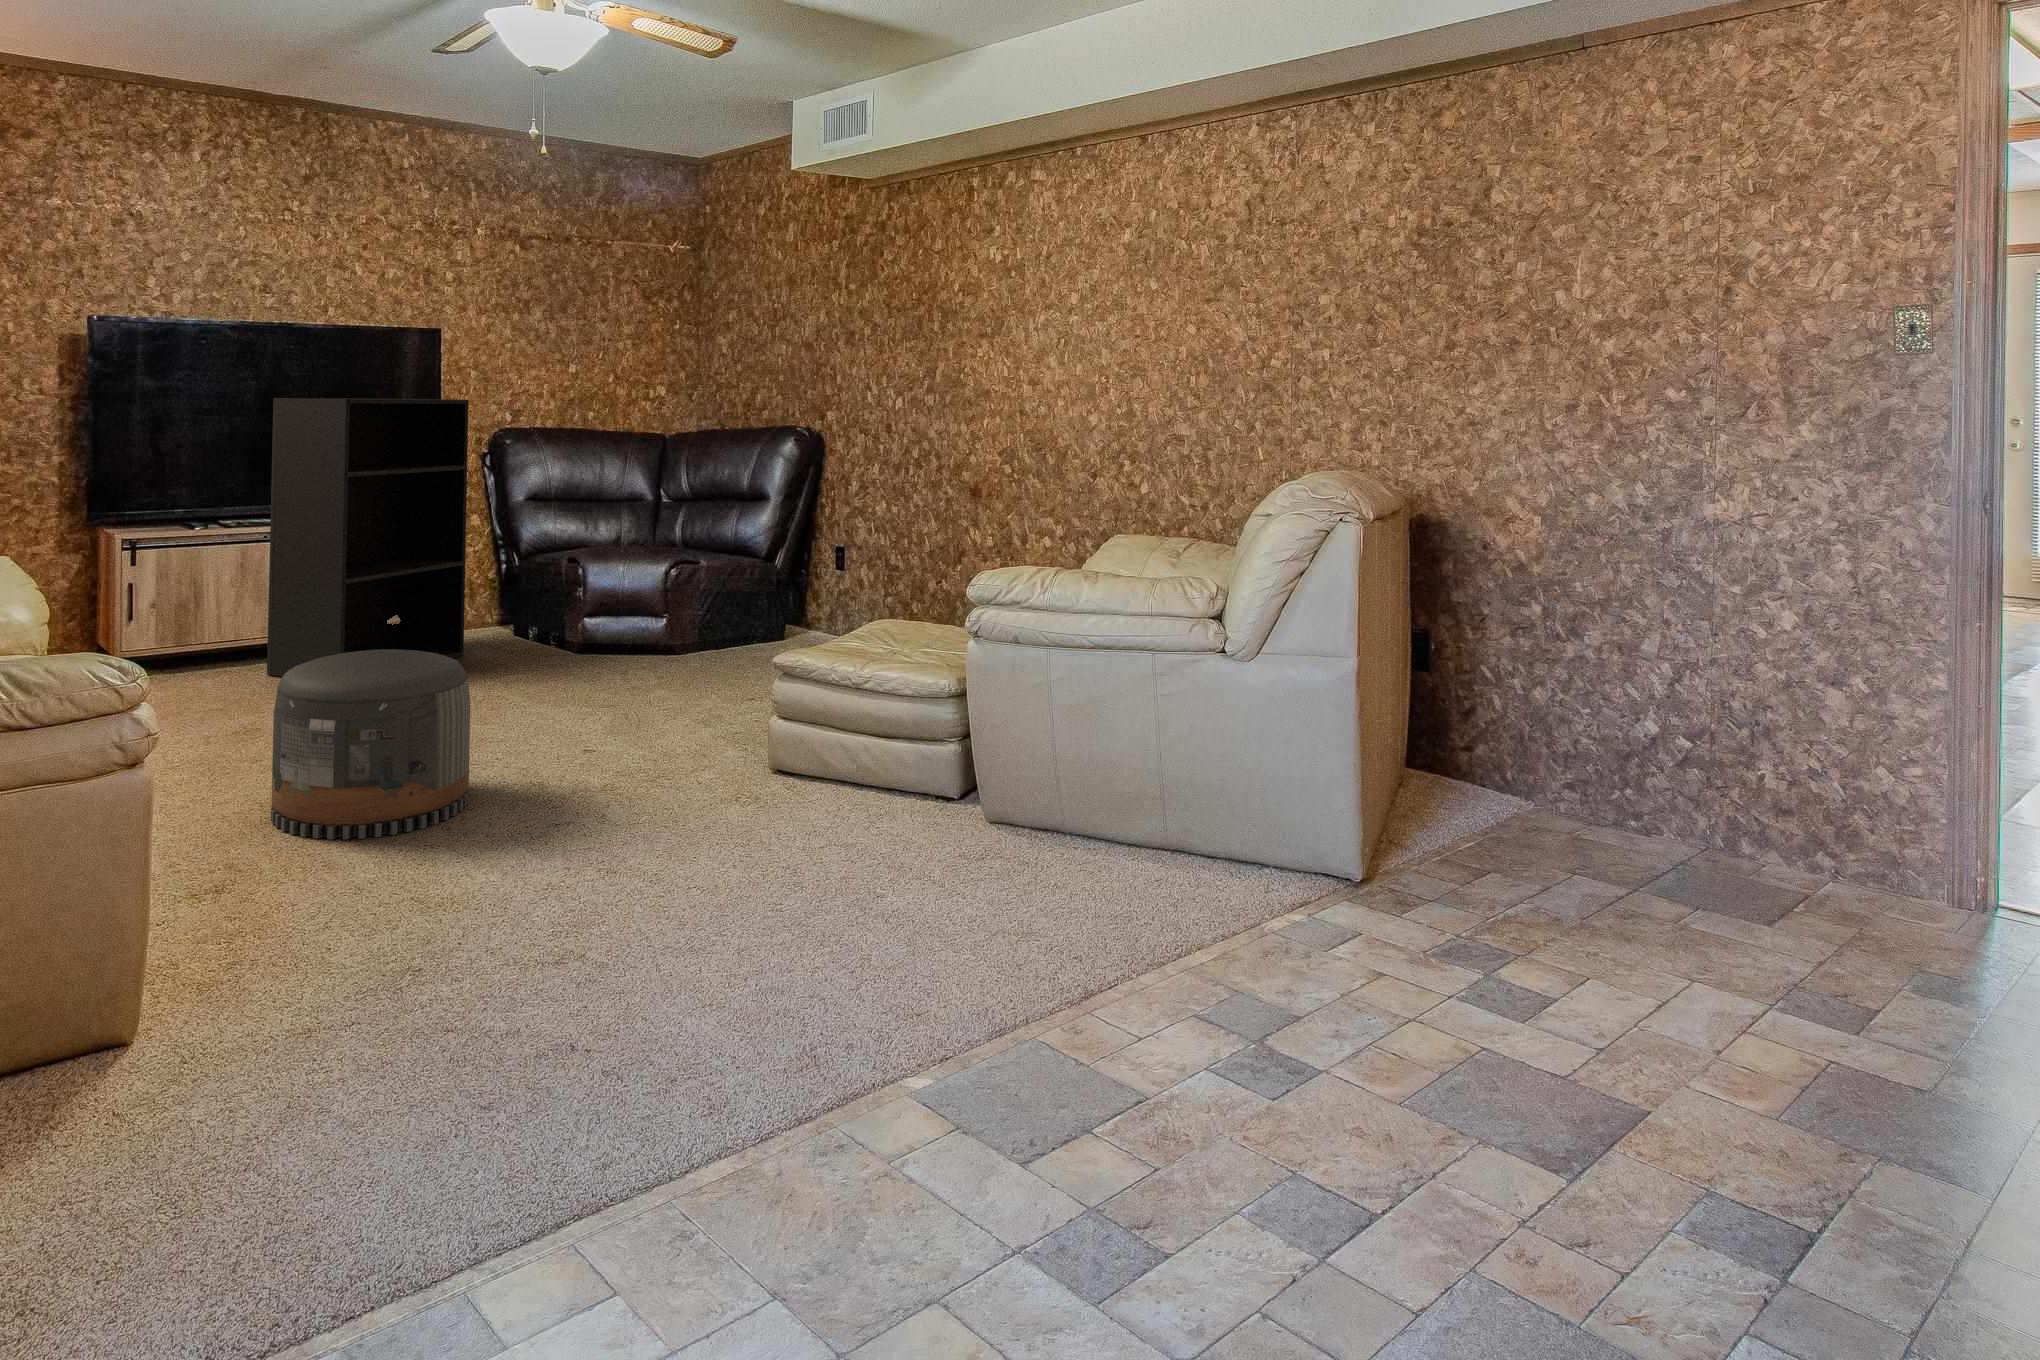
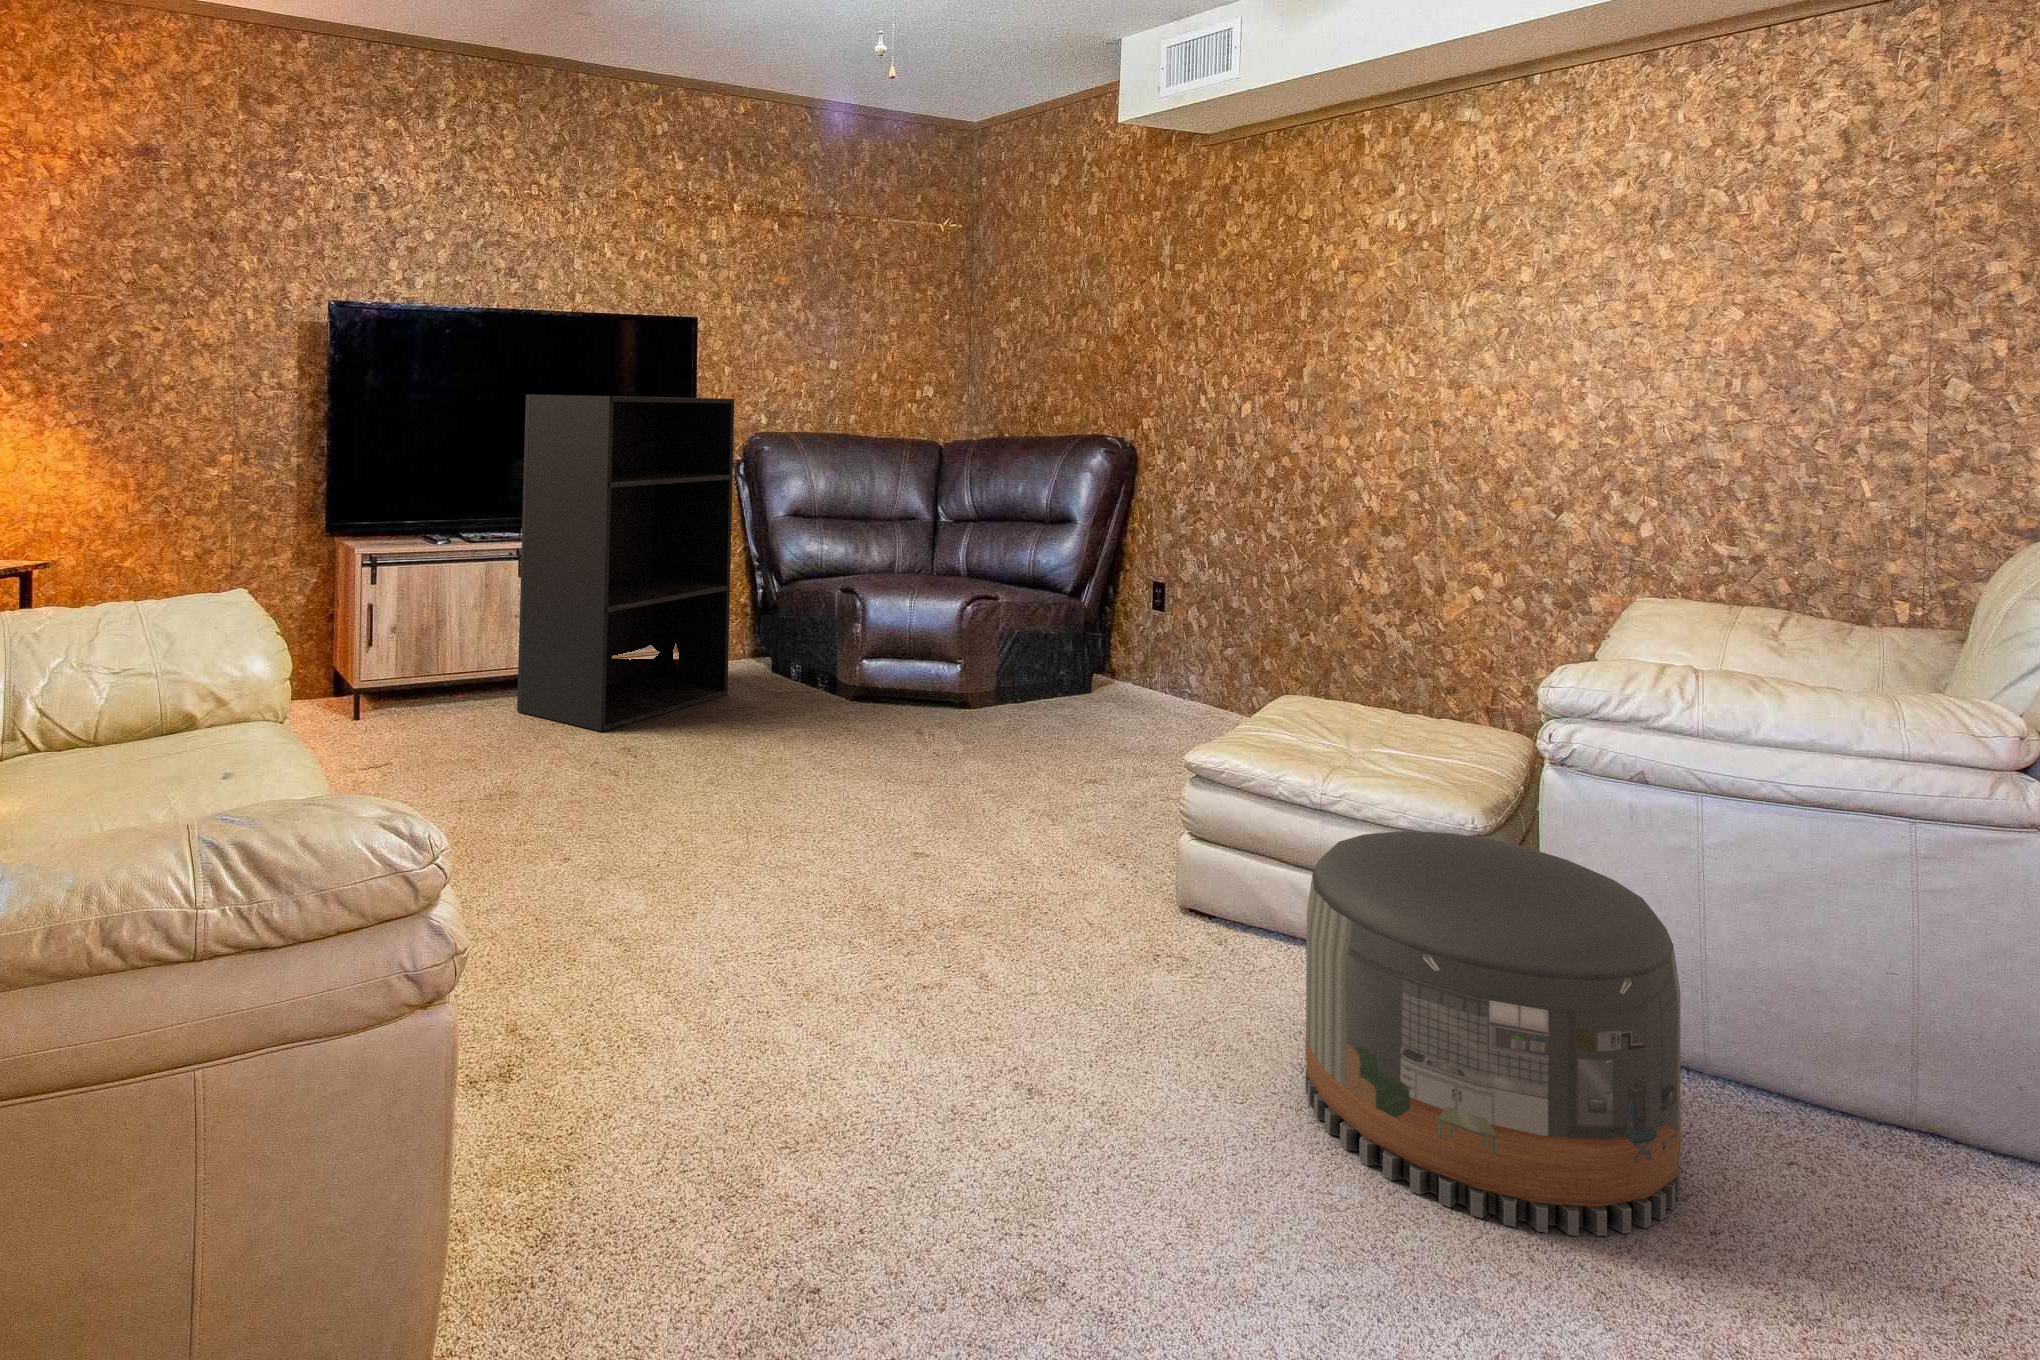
pouf: present [271,649,470,839] -> present [1306,831,1681,1236]

